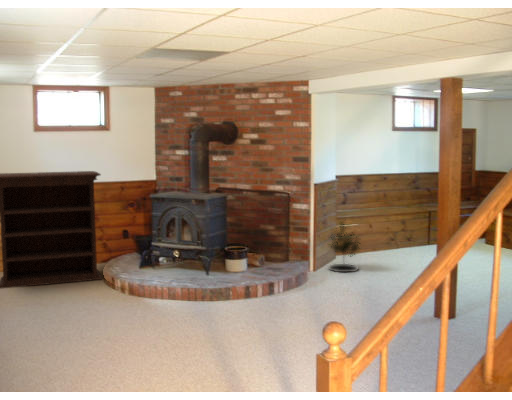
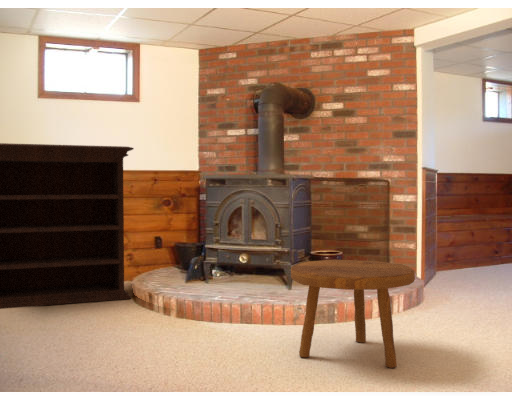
potted tree: present [329,222,360,272] -> none [434,213,487,290]
footstool: none [187,262,261,330] -> present [291,260,415,368]

